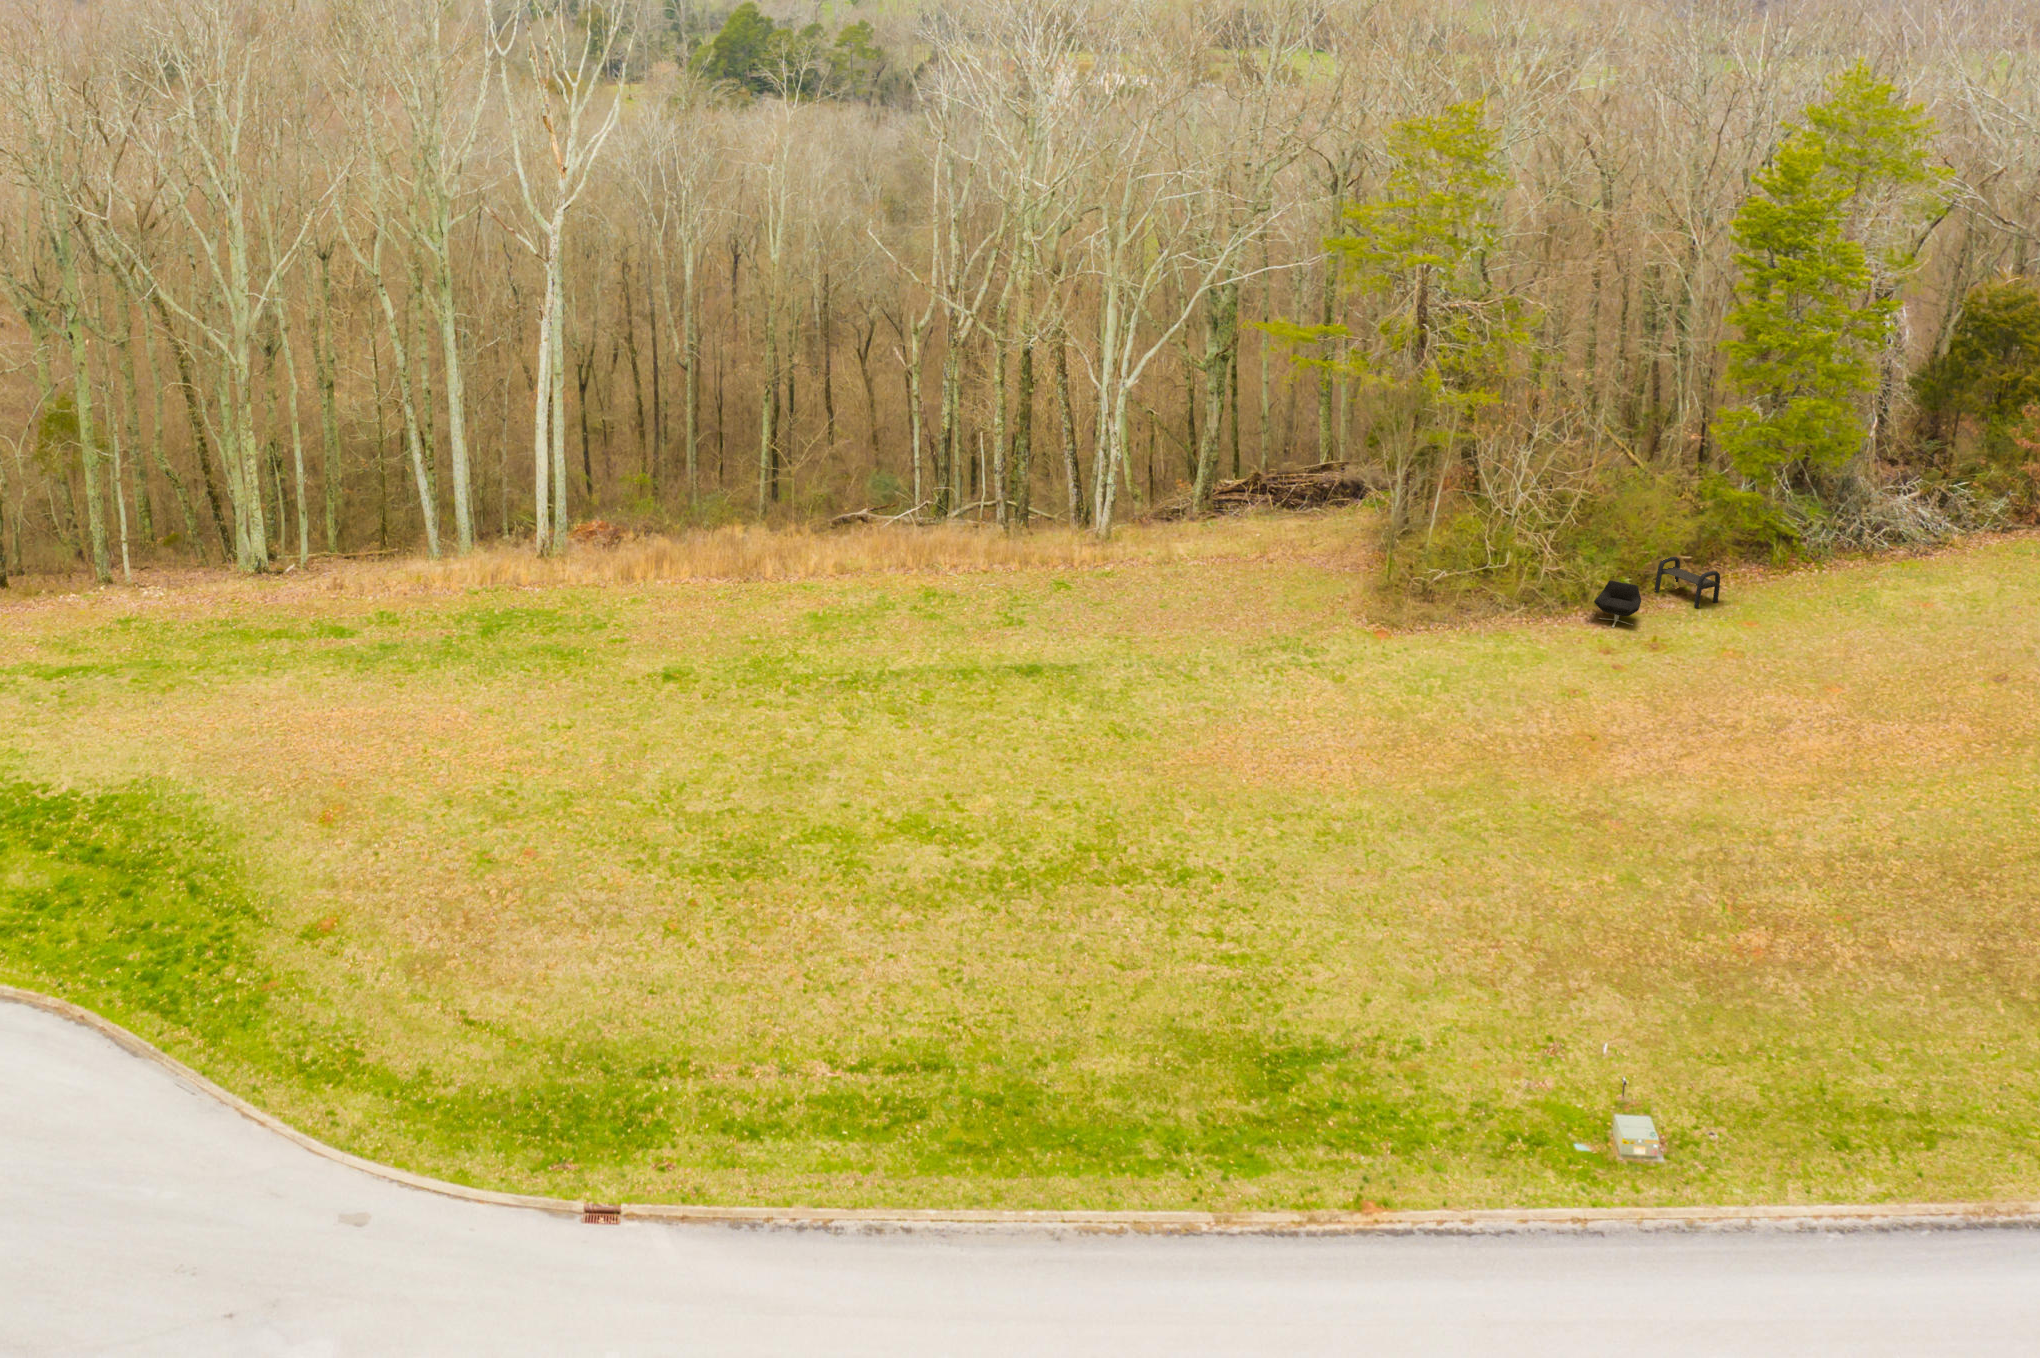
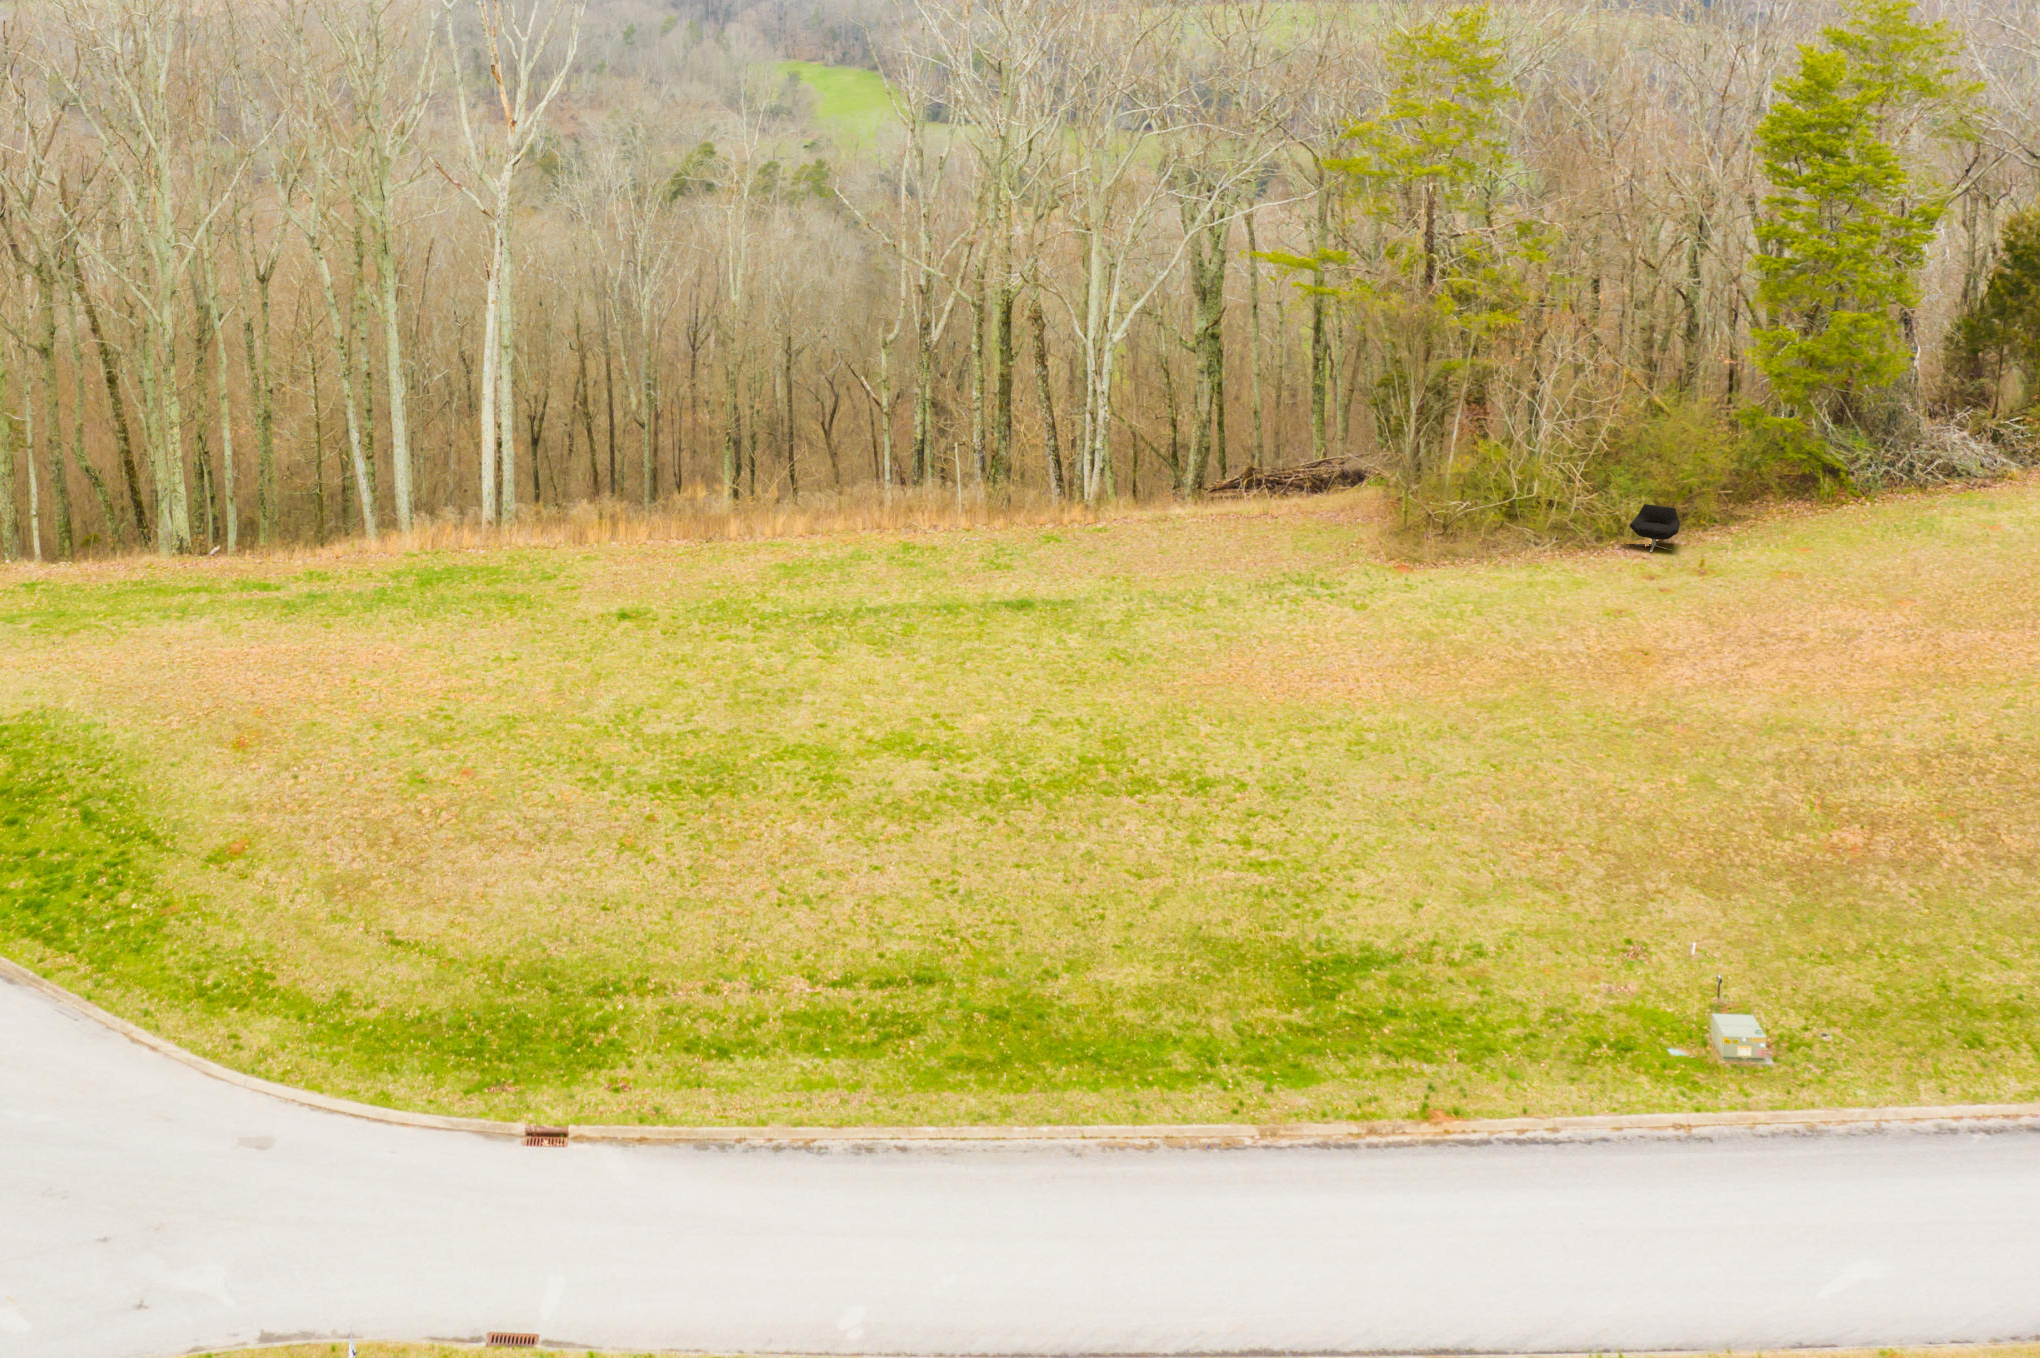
bench: present [1655,557,1720,608] -> none [1691,481,1763,533]

